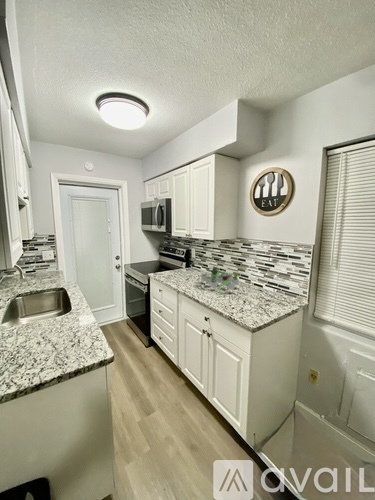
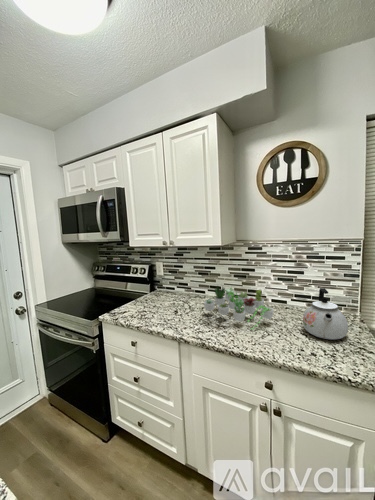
kettle: none [246,274,273,306] -> present [303,288,348,340]

